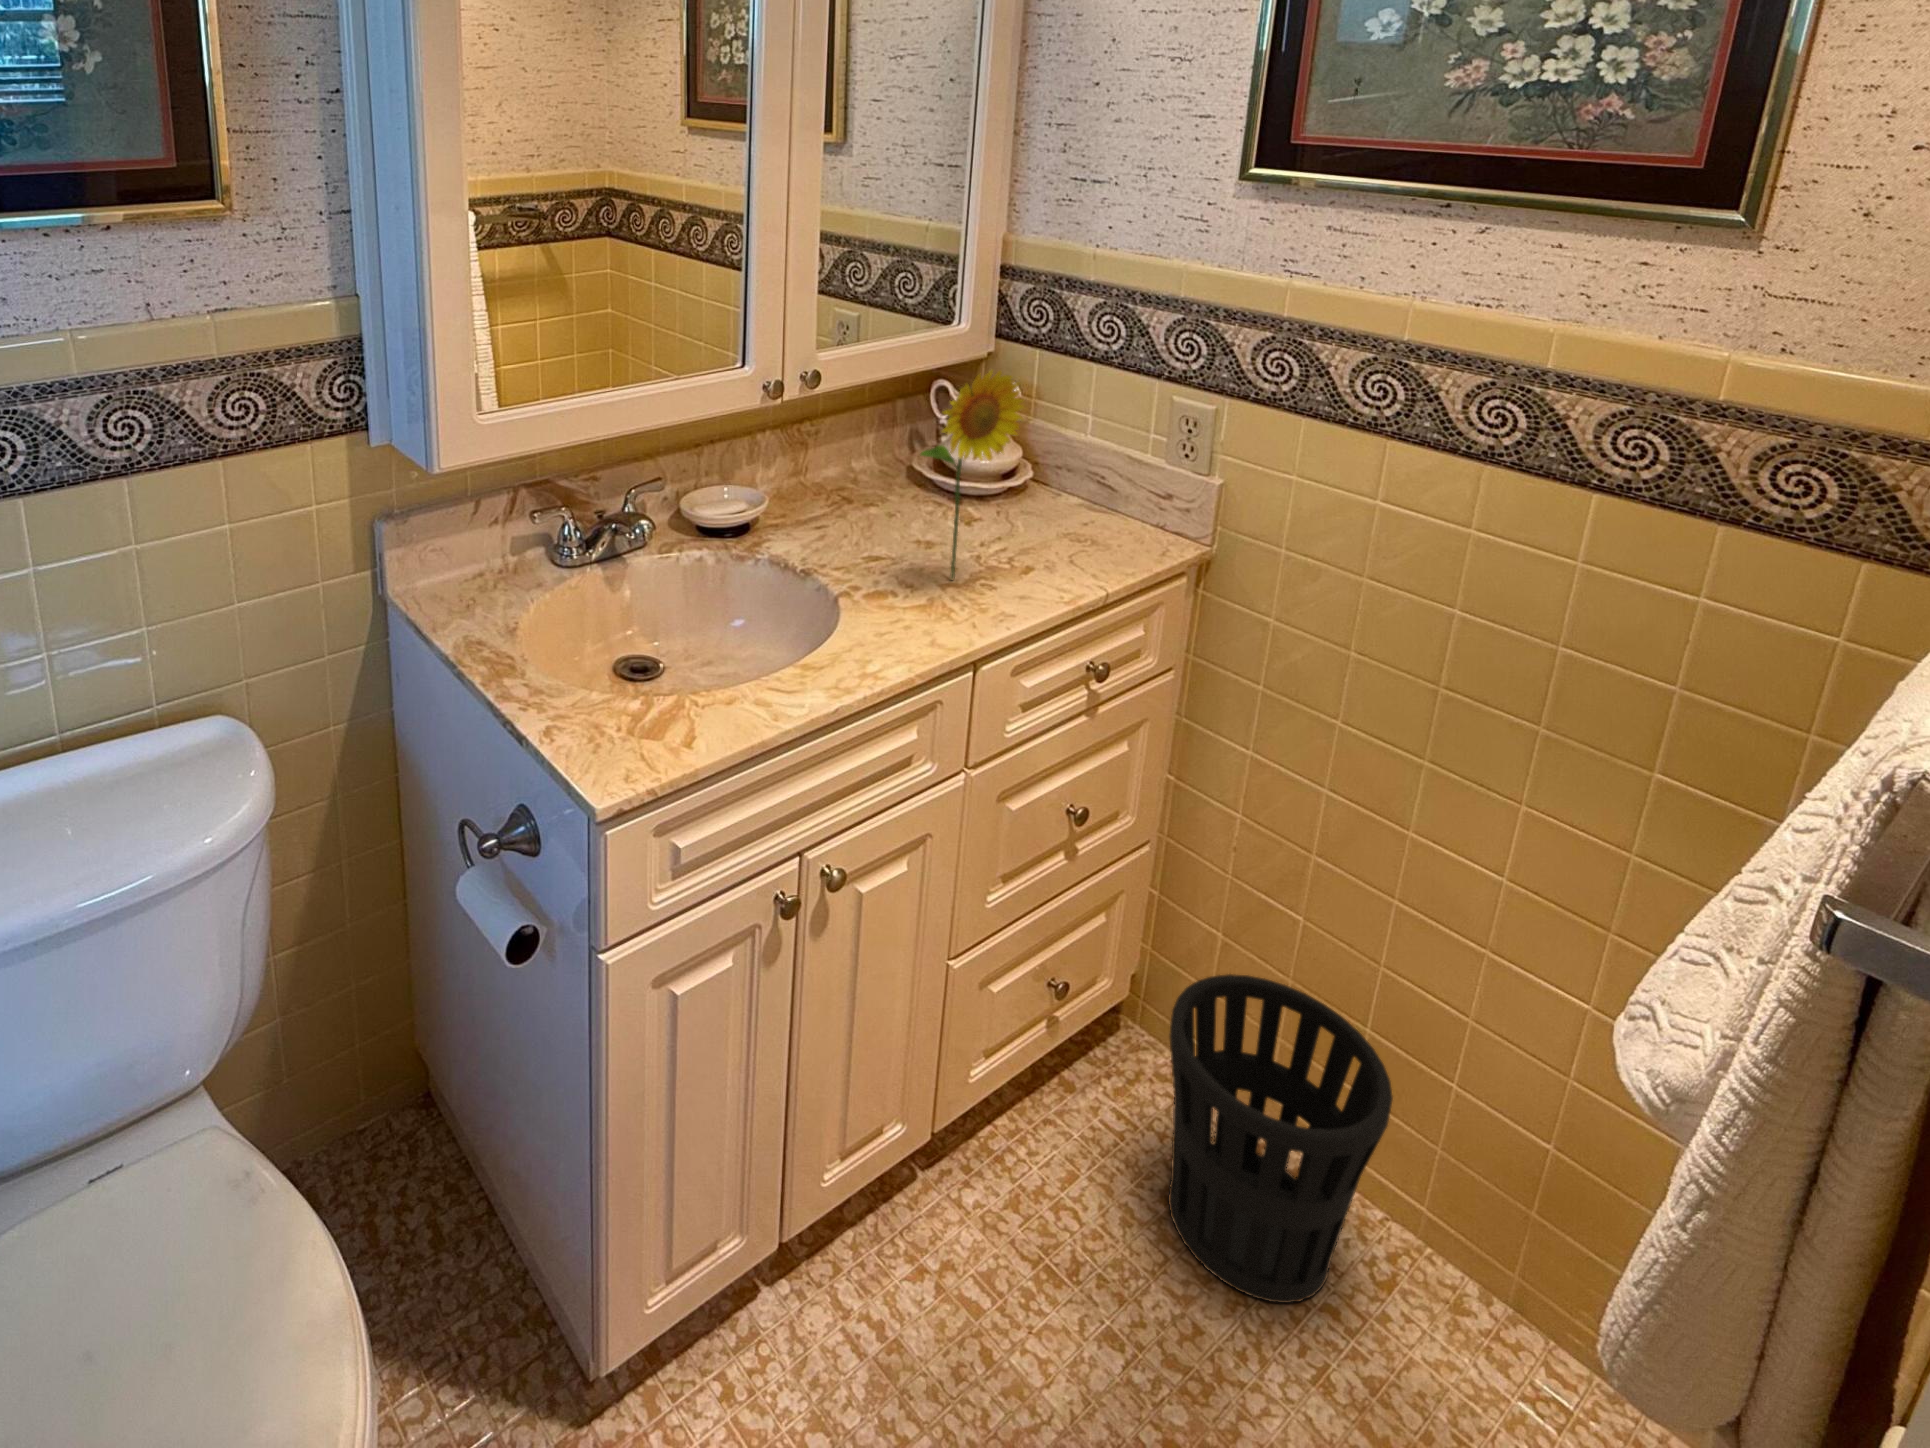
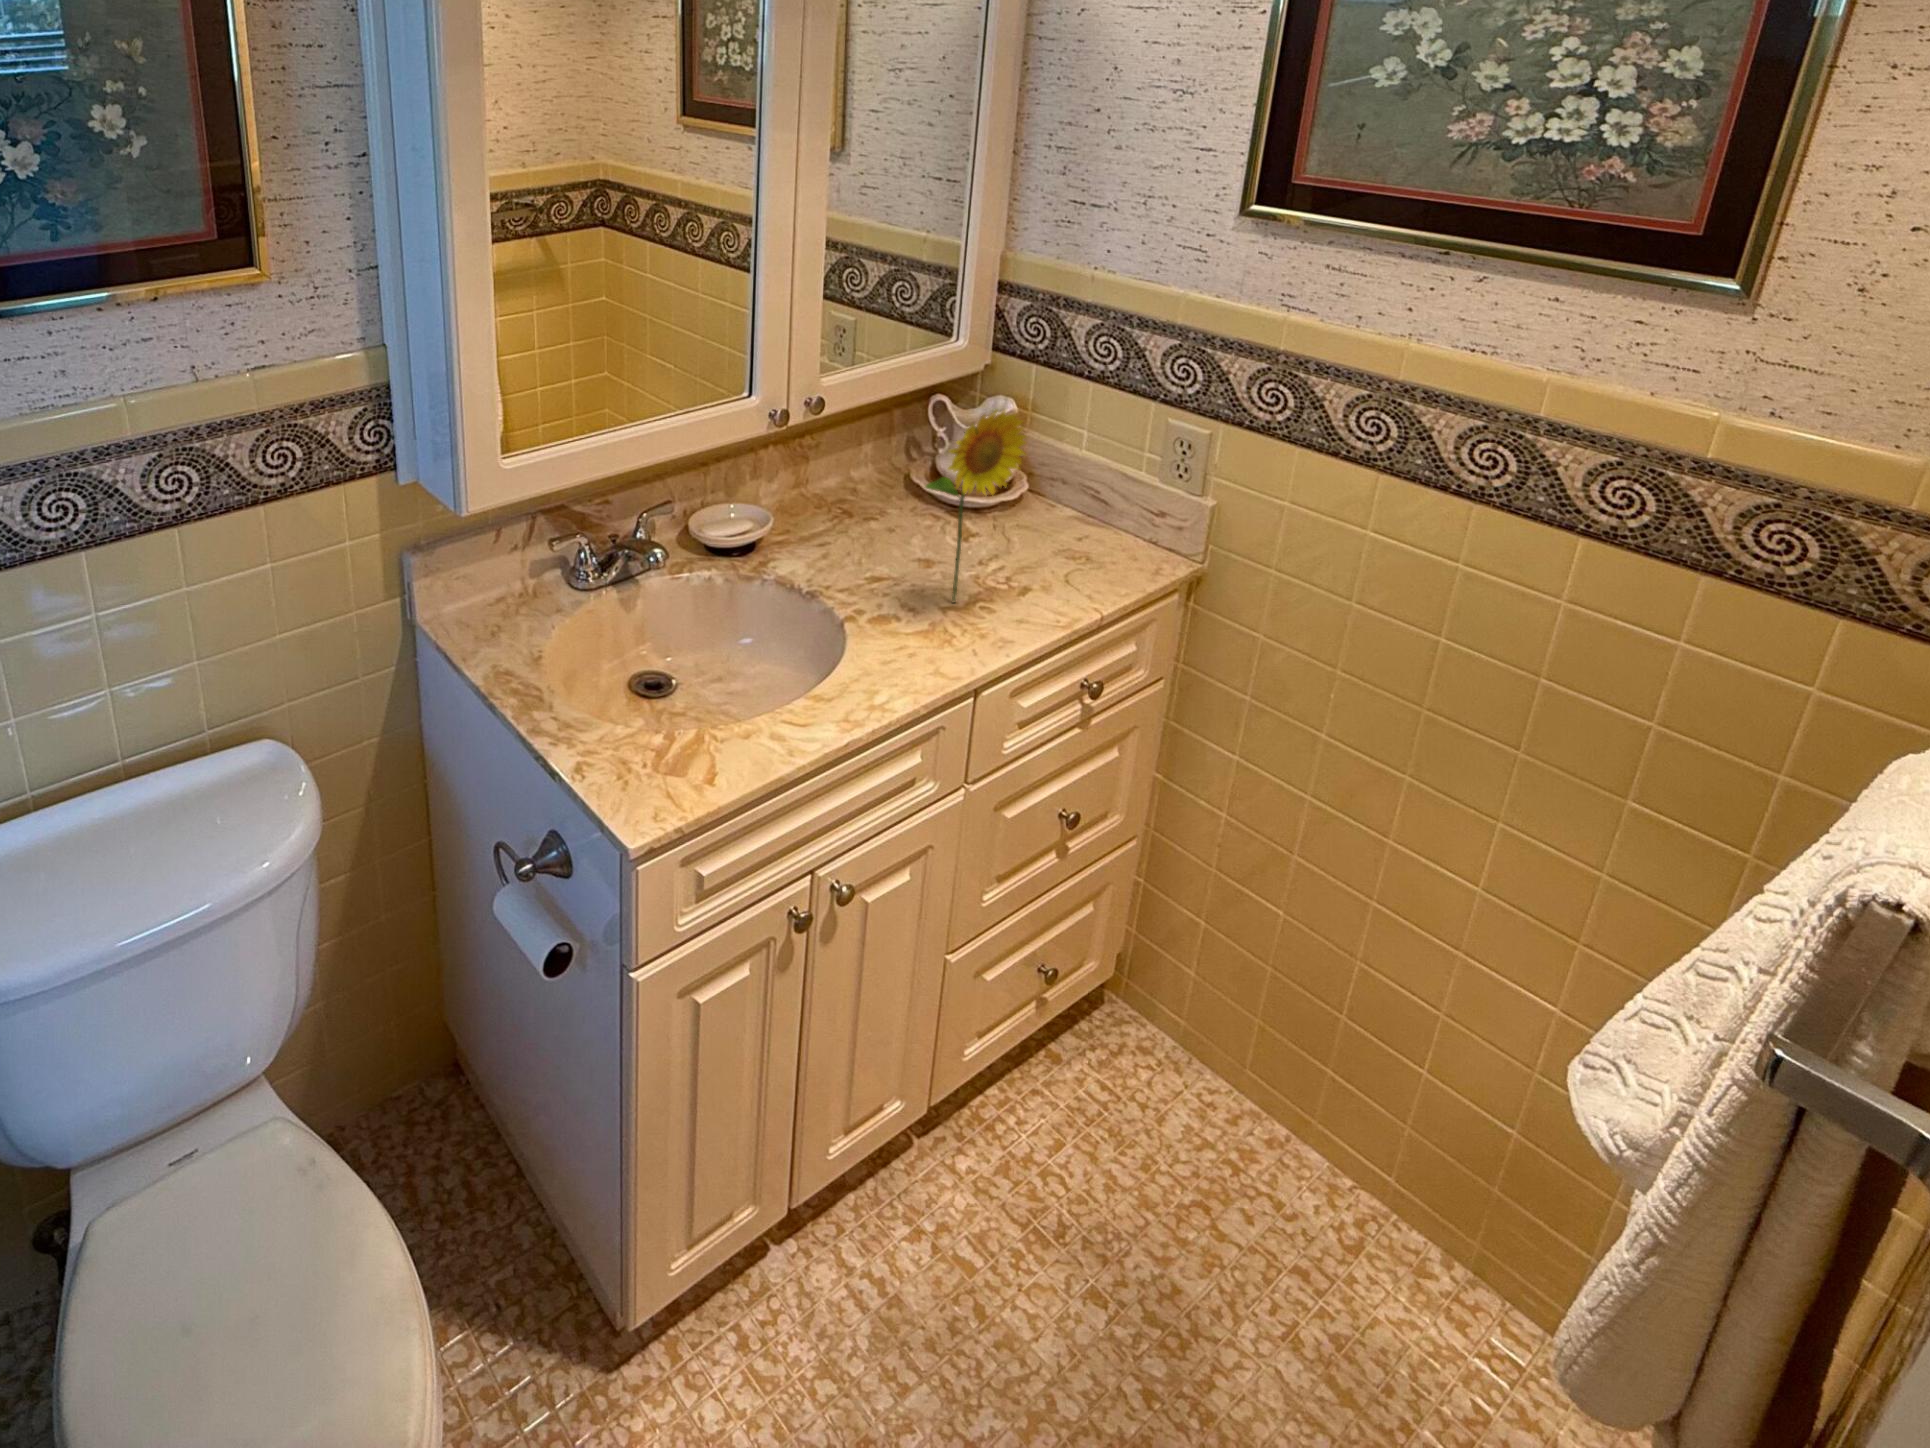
wastebasket: present [1168,974,1393,1303] -> none [1150,965,1366,1265]

